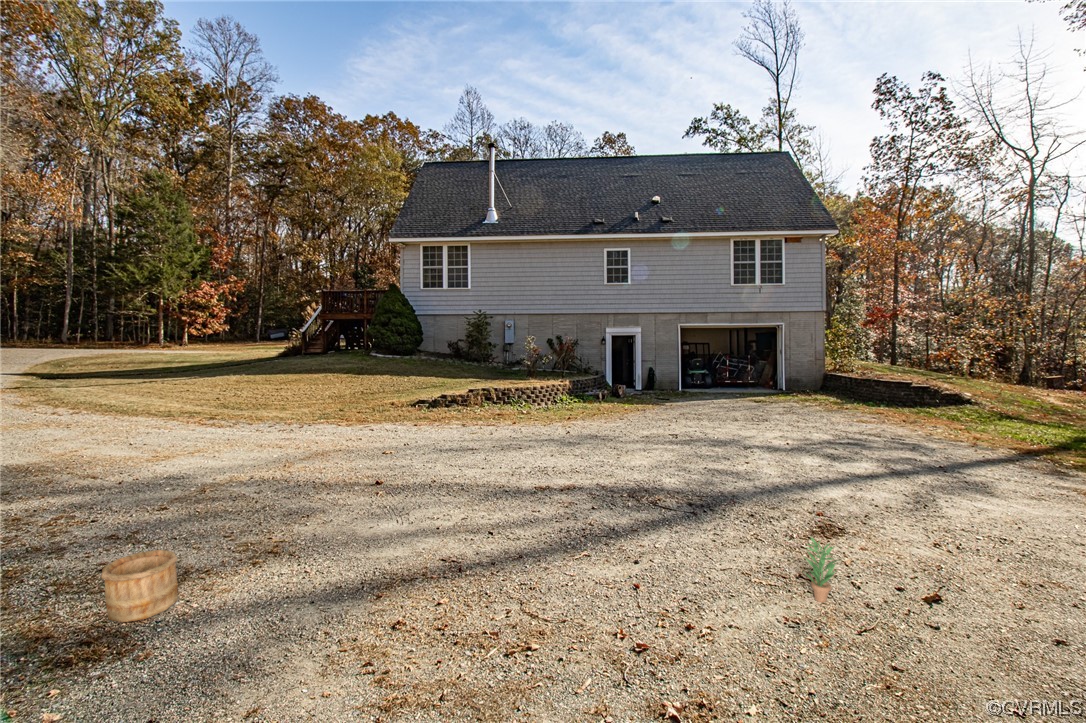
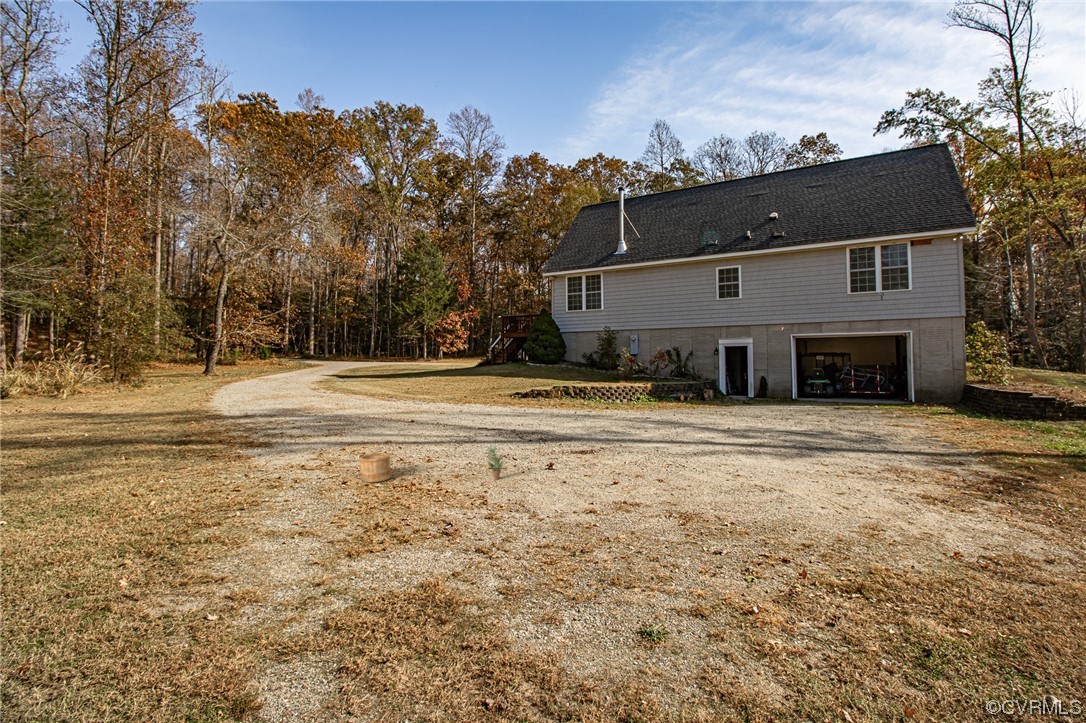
wooden bucket: present [101,549,178,622] -> present [359,453,390,482]

